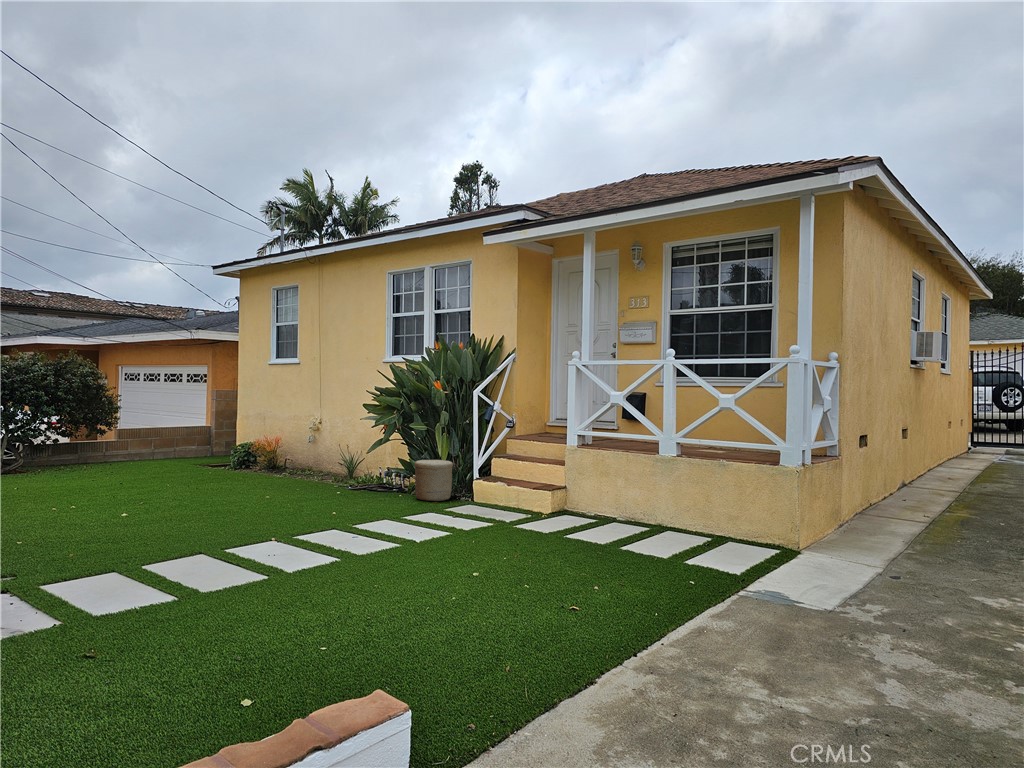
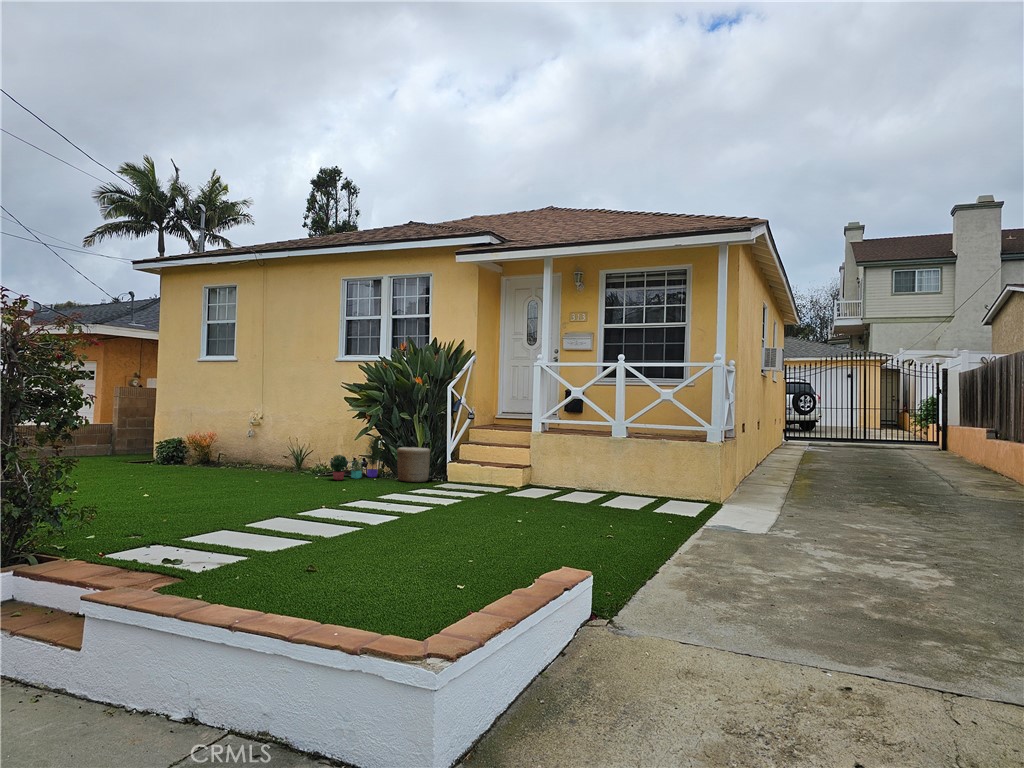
potted plant: none [344,443,407,496] -> present [330,435,380,480]

